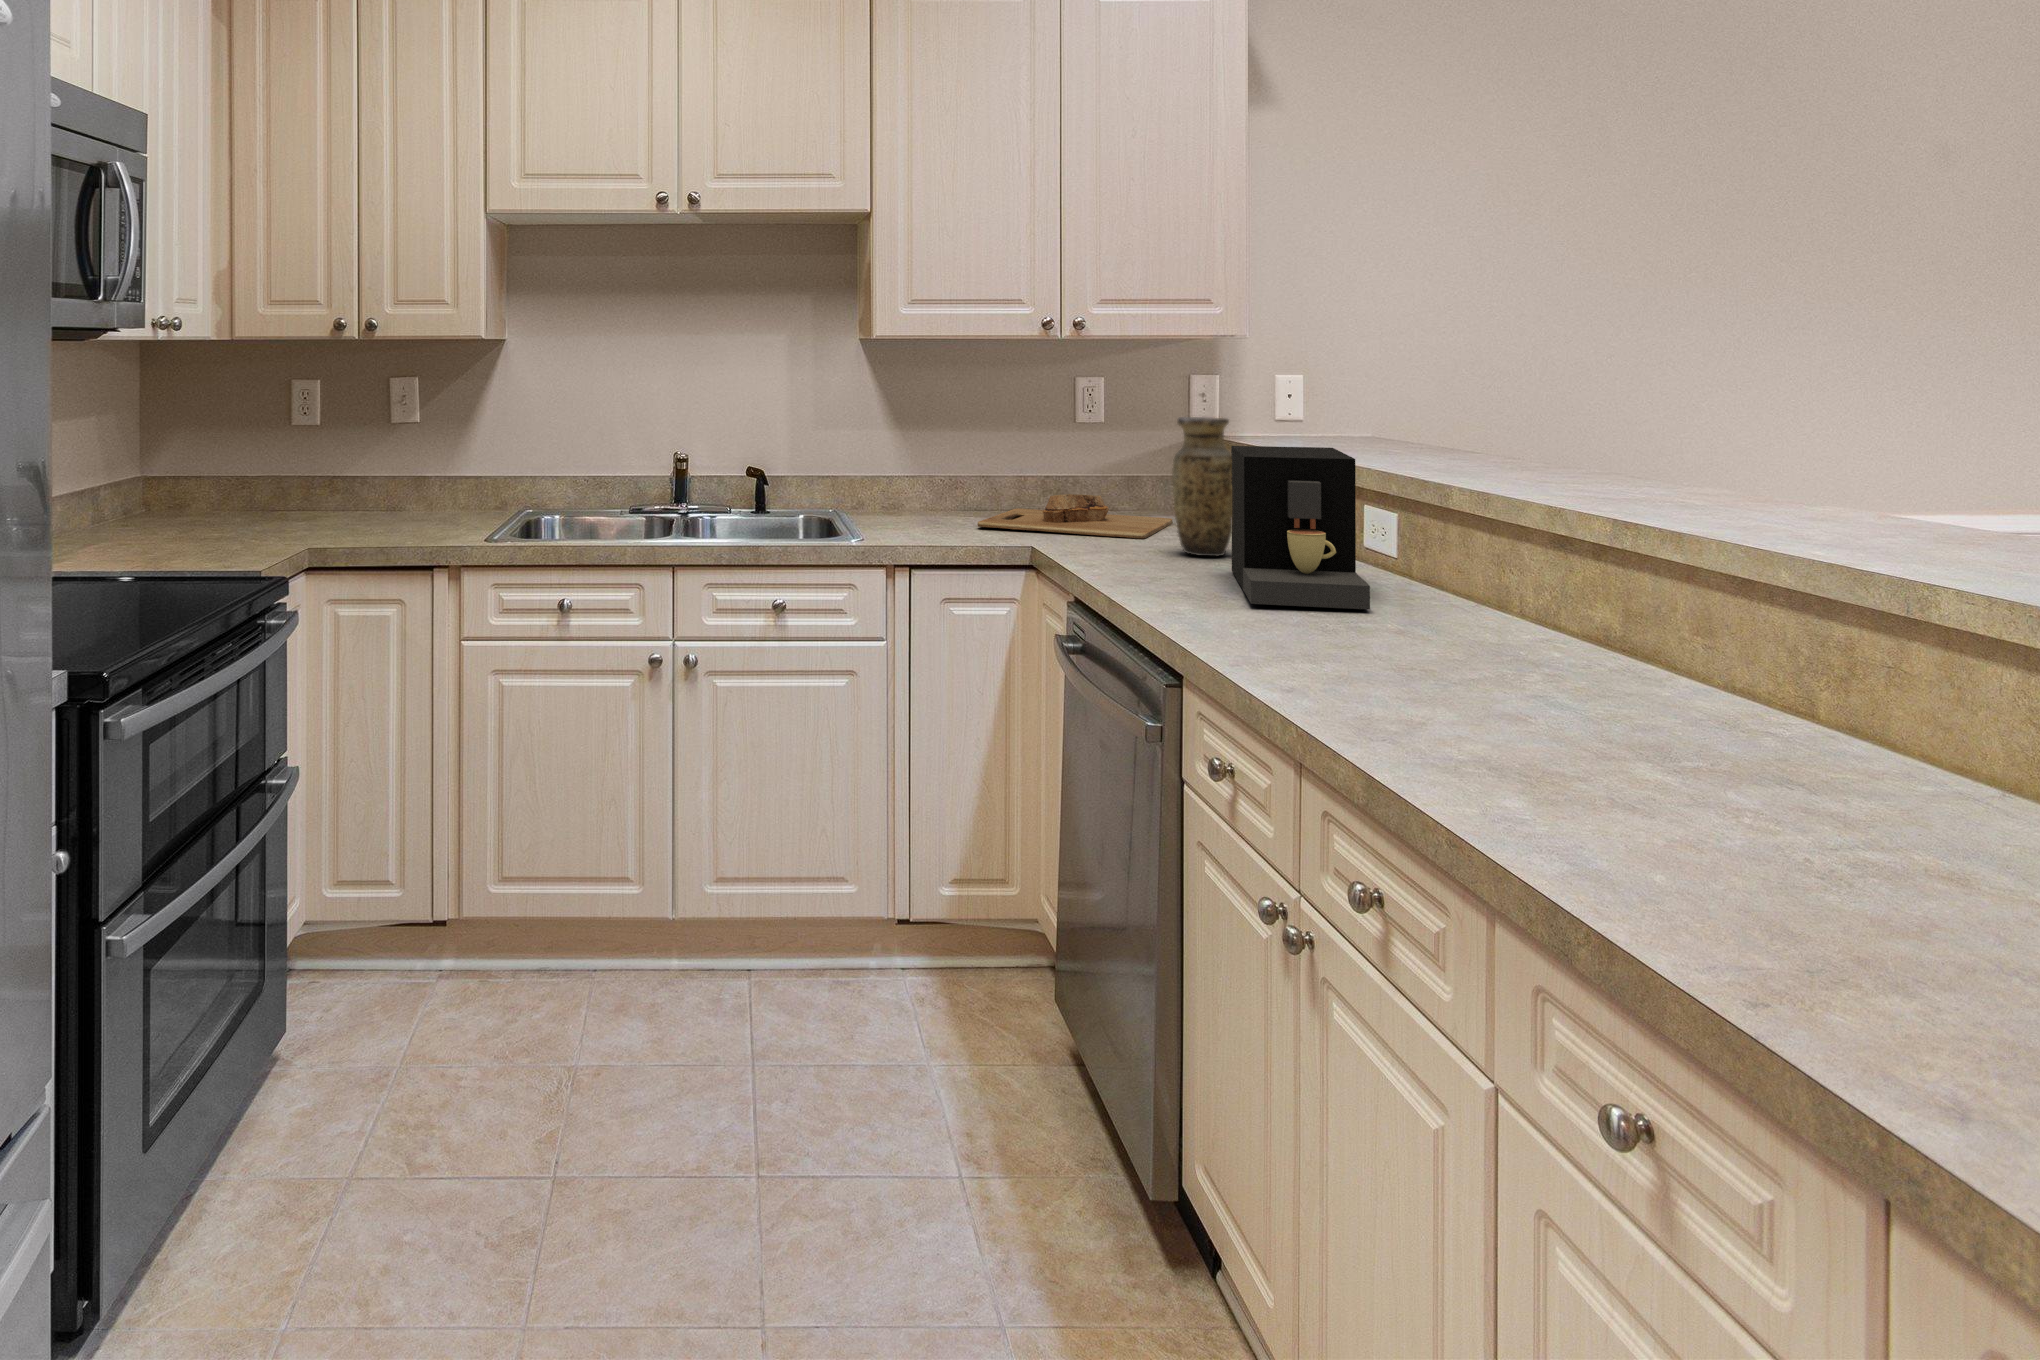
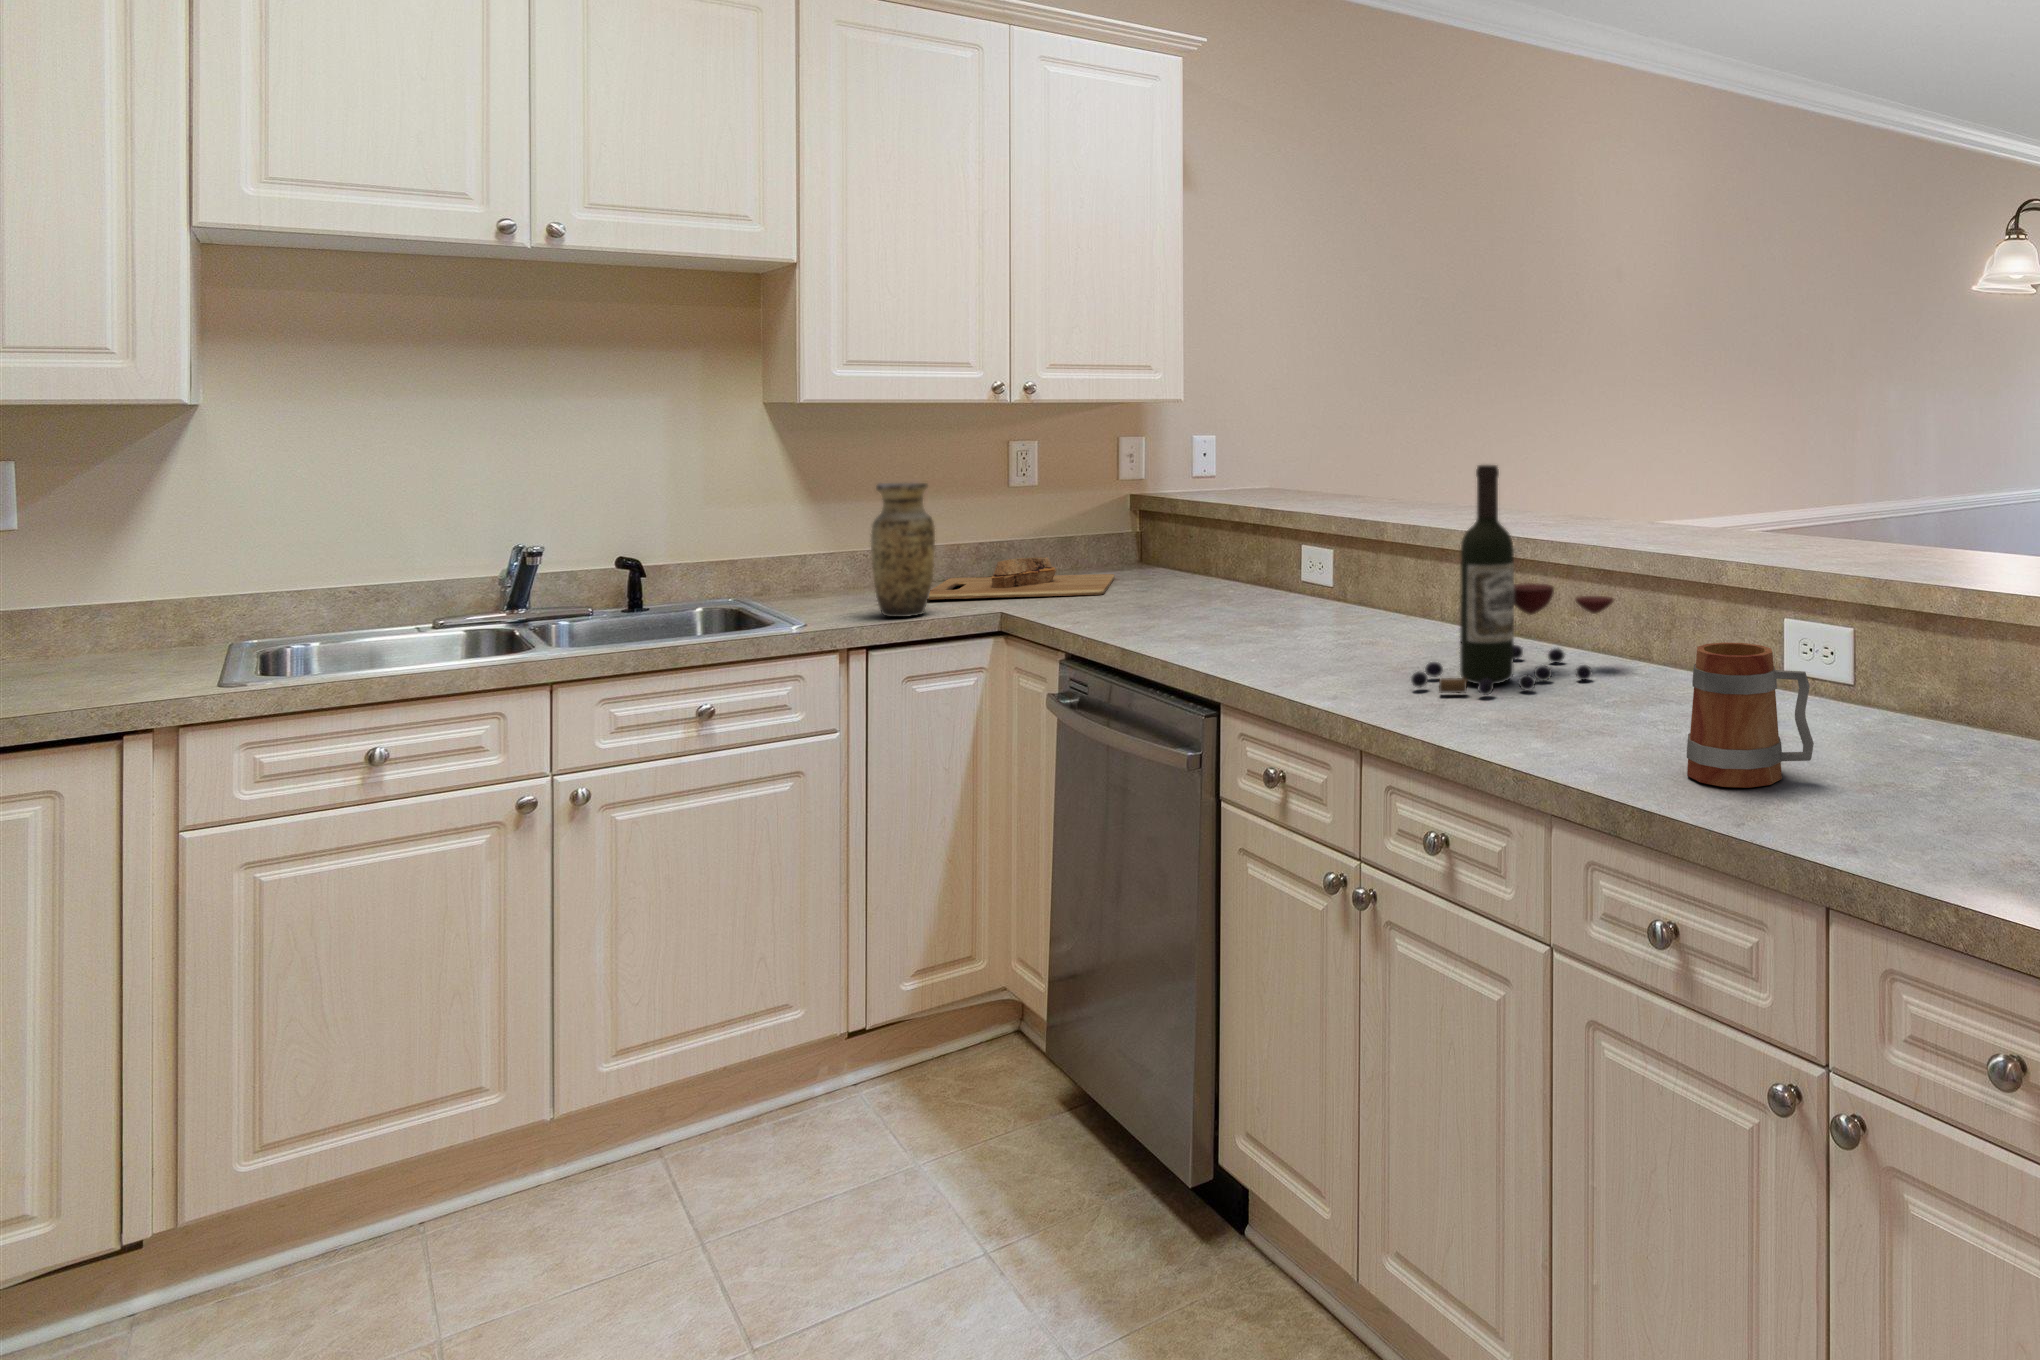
vase: present [1172,417,1232,557] -> present [871,483,935,617]
wine bottle: none [1393,417,1744,726] -> present [1411,465,1614,695]
coffee maker: present [1231,446,1370,609] -> none [1207,497,1342,638]
mug: none [1721,707,1983,959] -> present [1687,643,1814,788]

